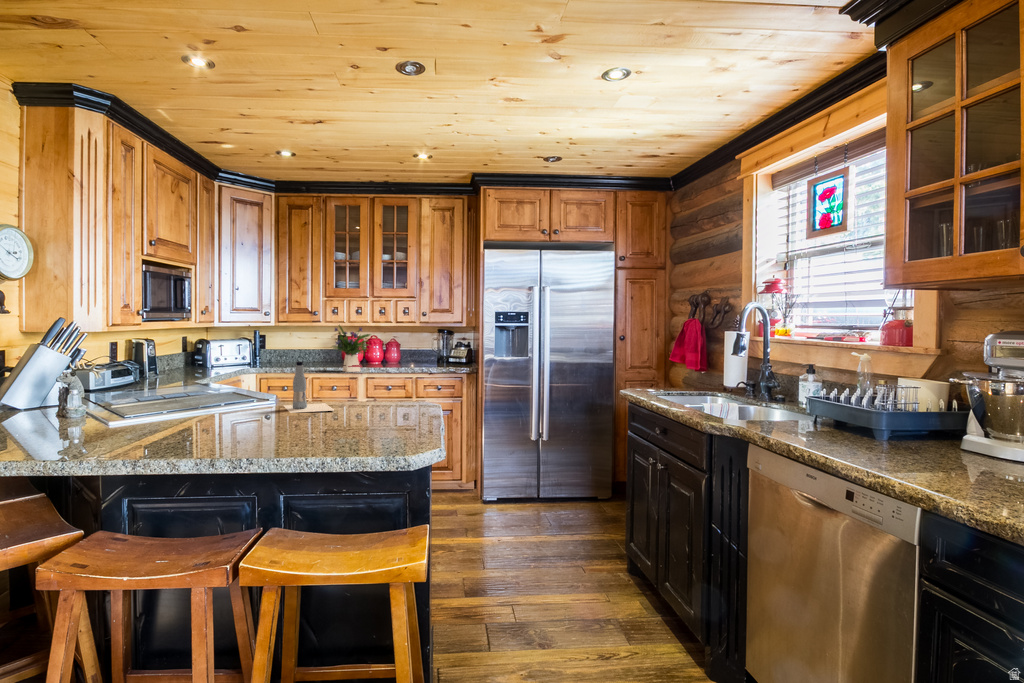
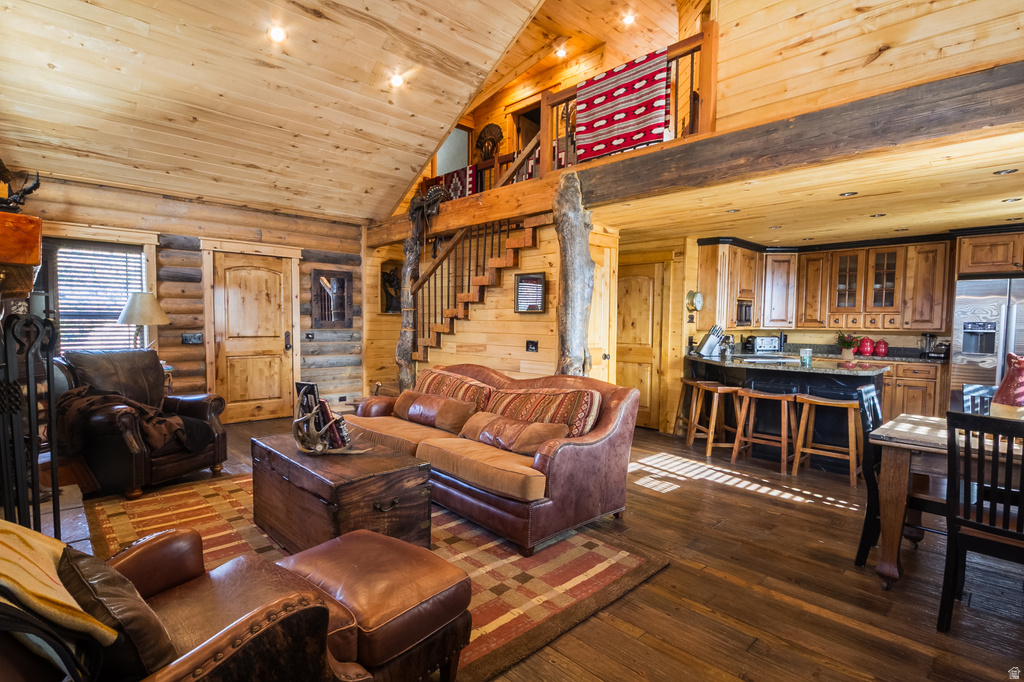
bottle: present [284,362,334,413] -> none [798,349,839,375]

